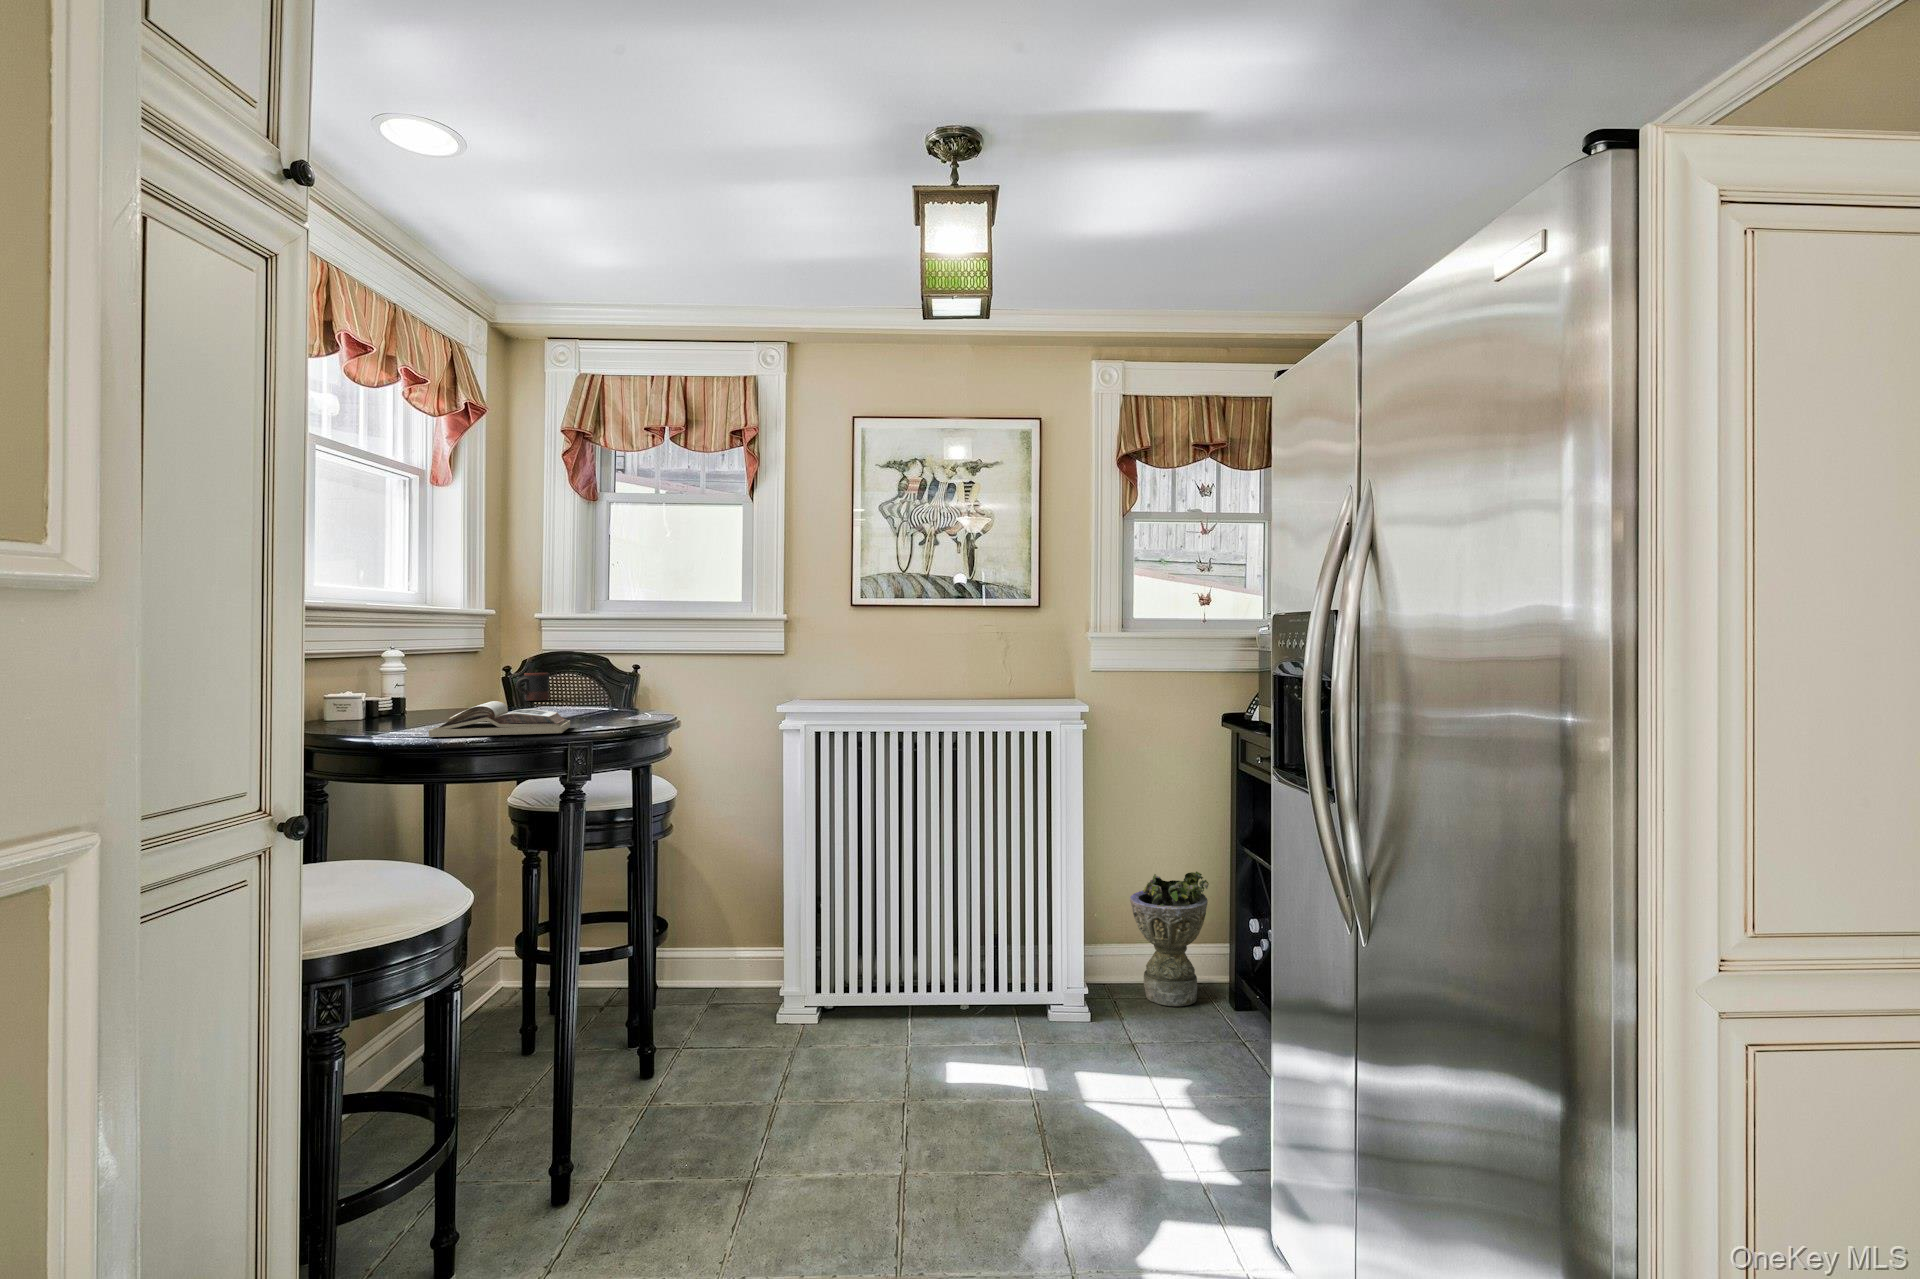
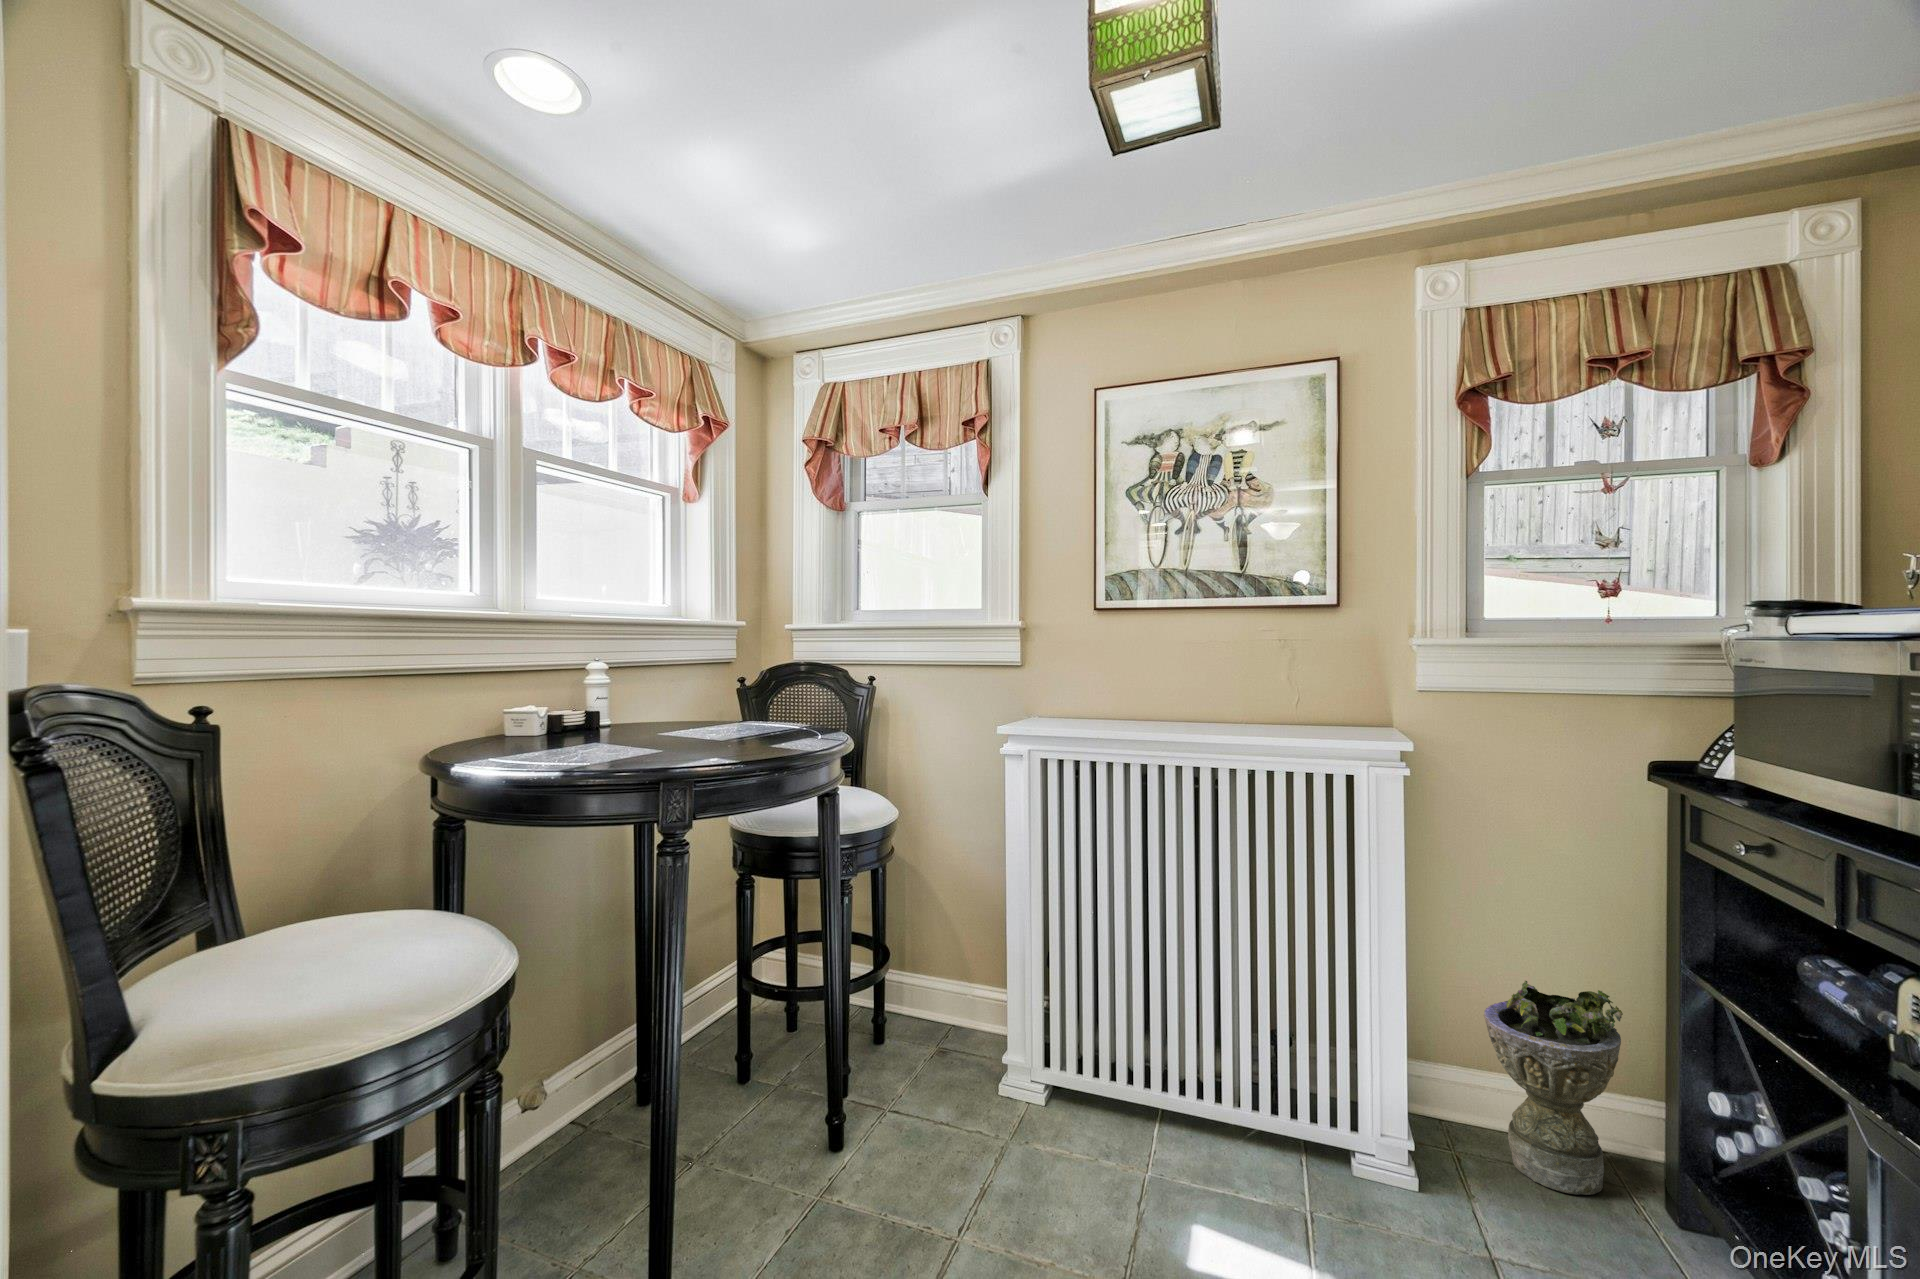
mug: present [516,673,549,701] -> none [757,684,790,713]
book: present [429,701,570,737] -> none [525,723,700,767]

